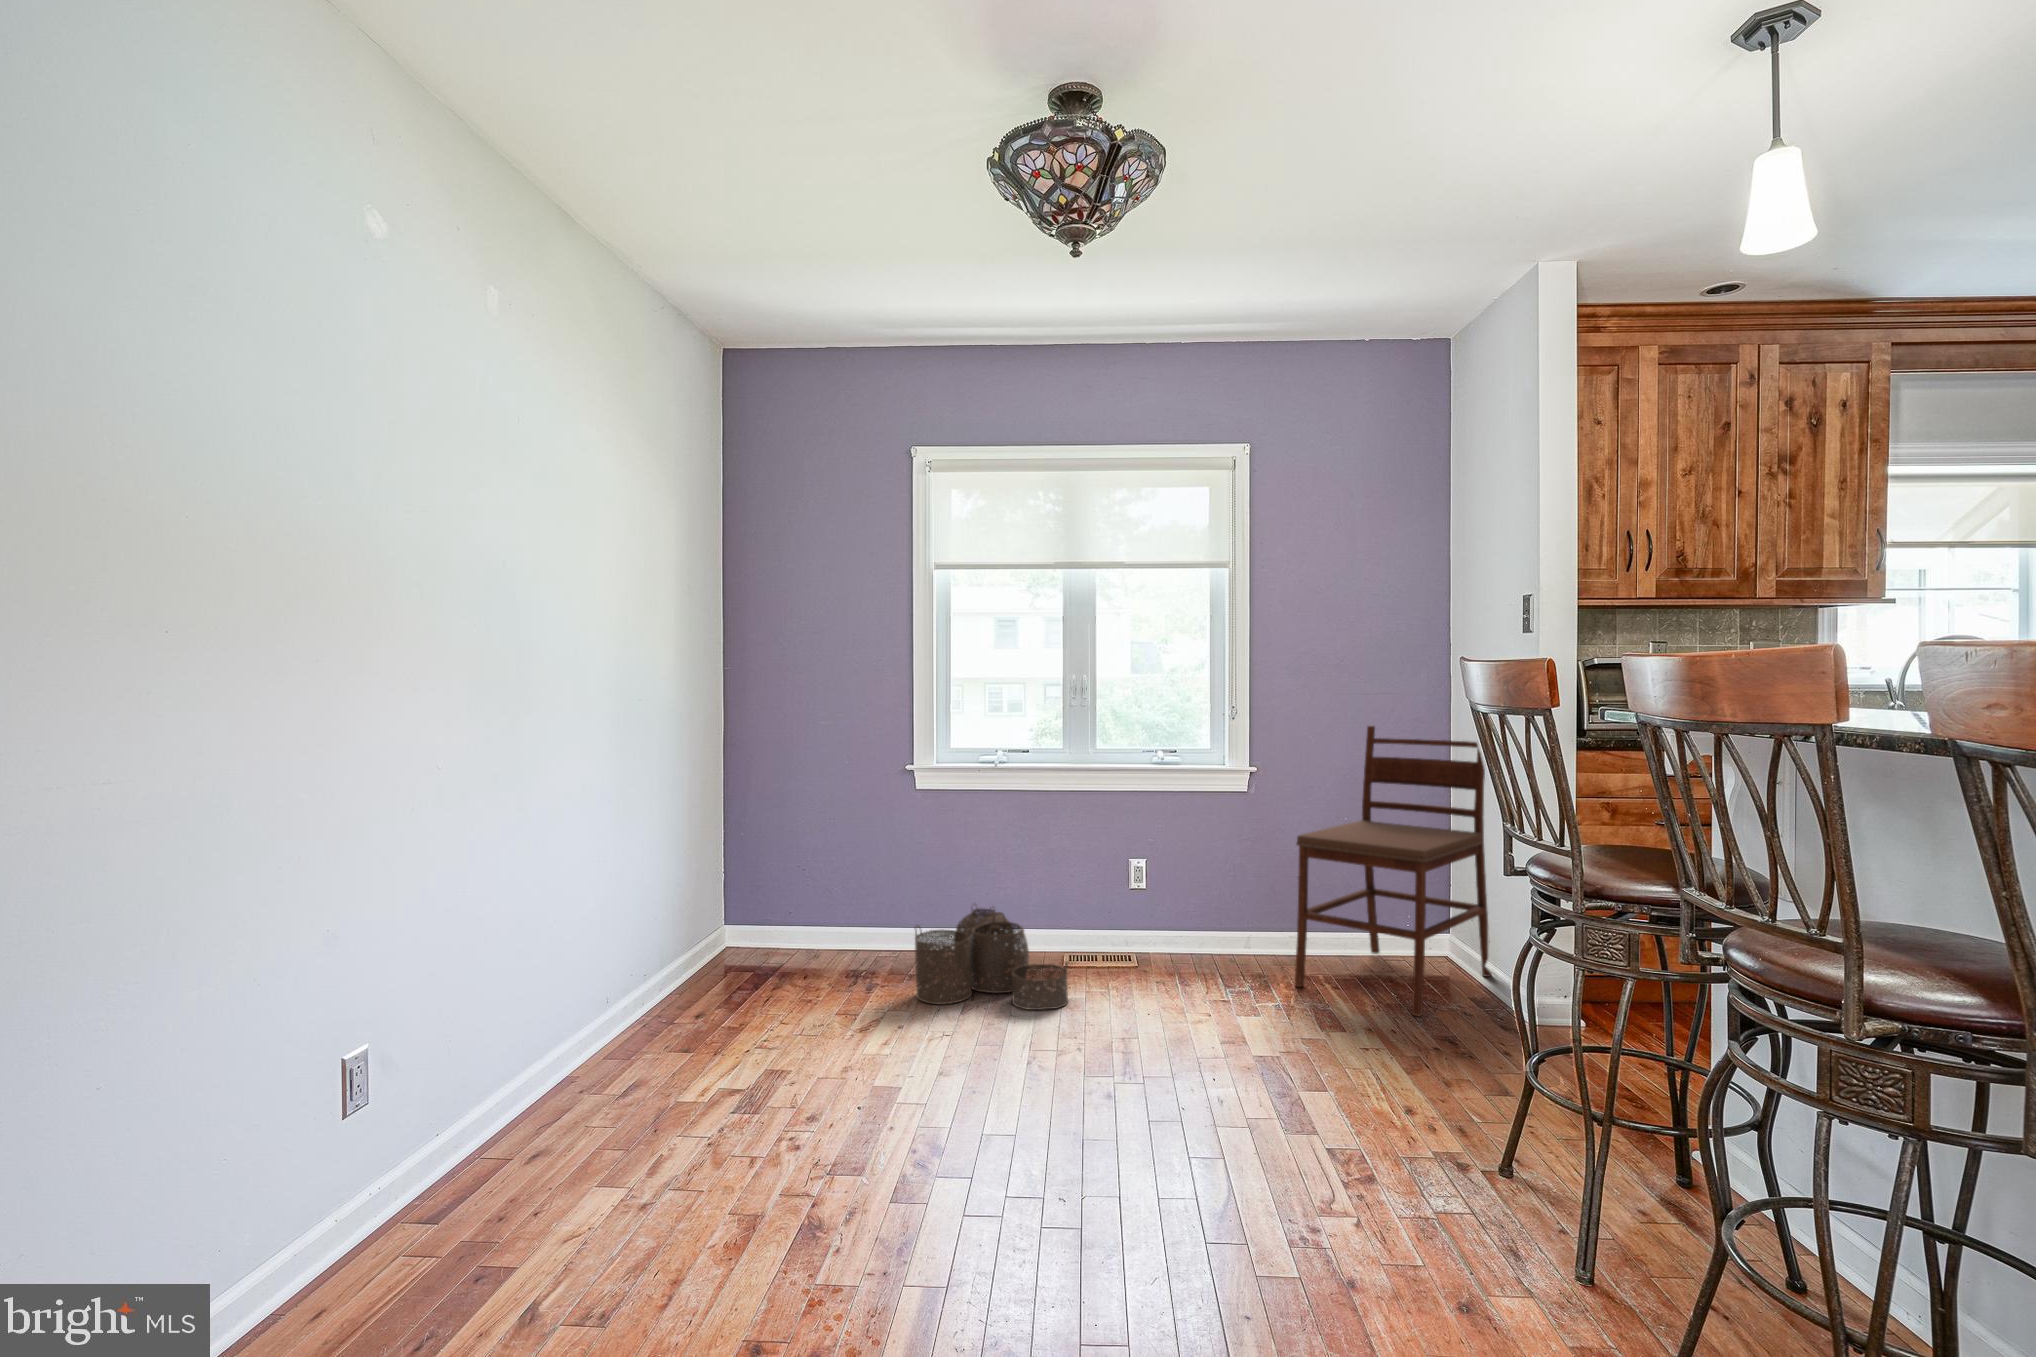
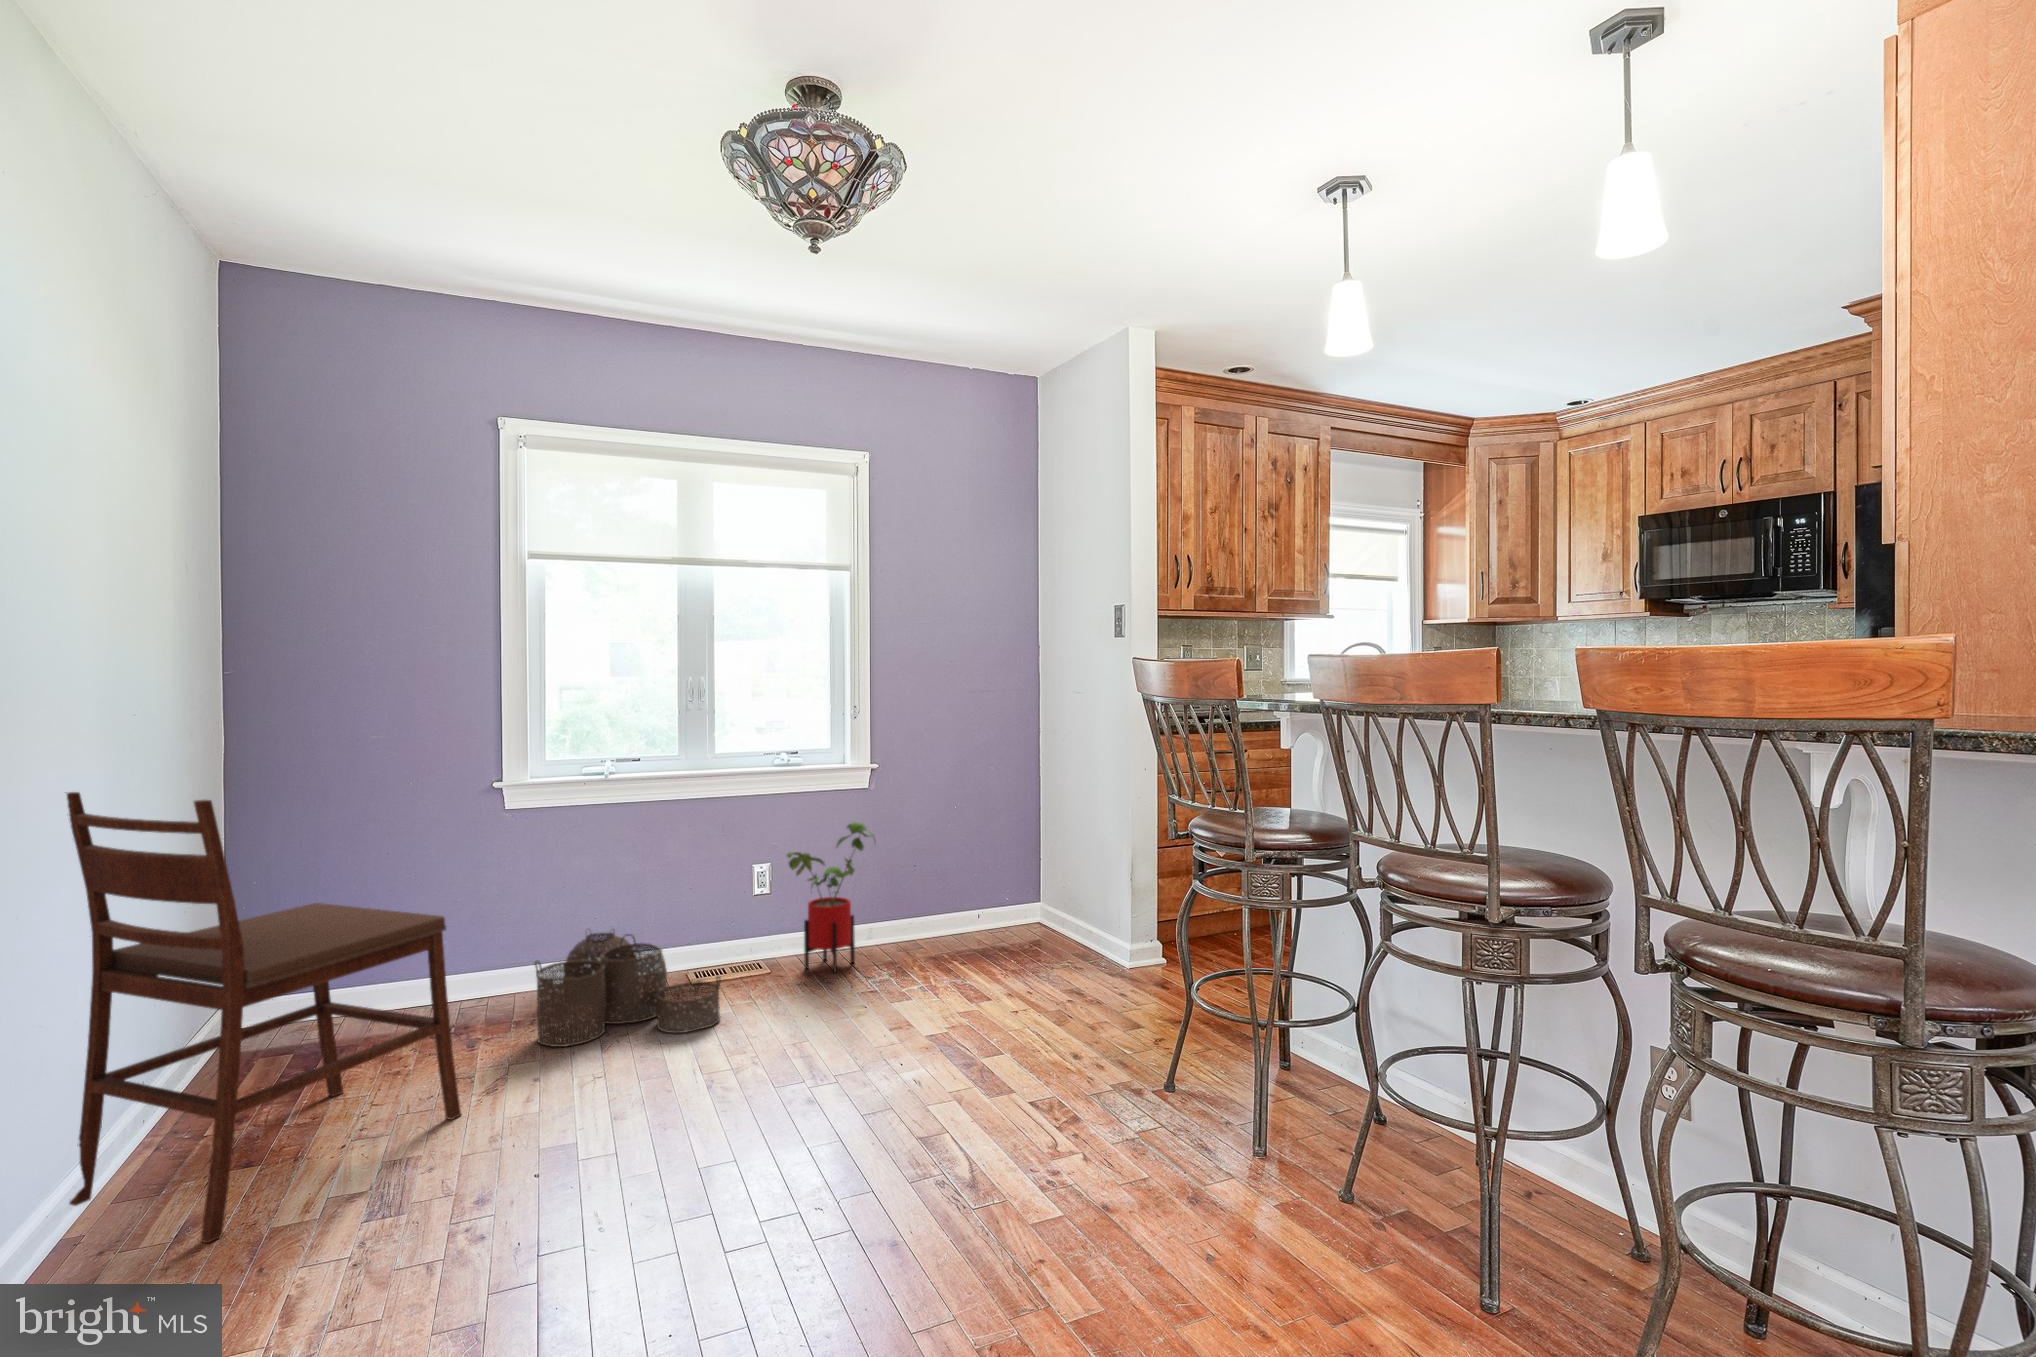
dining chair: present [1295,726,1492,1016] -> present [67,792,461,1243]
house plant: none [1151,824,1243,977] -> present [787,822,874,972]

